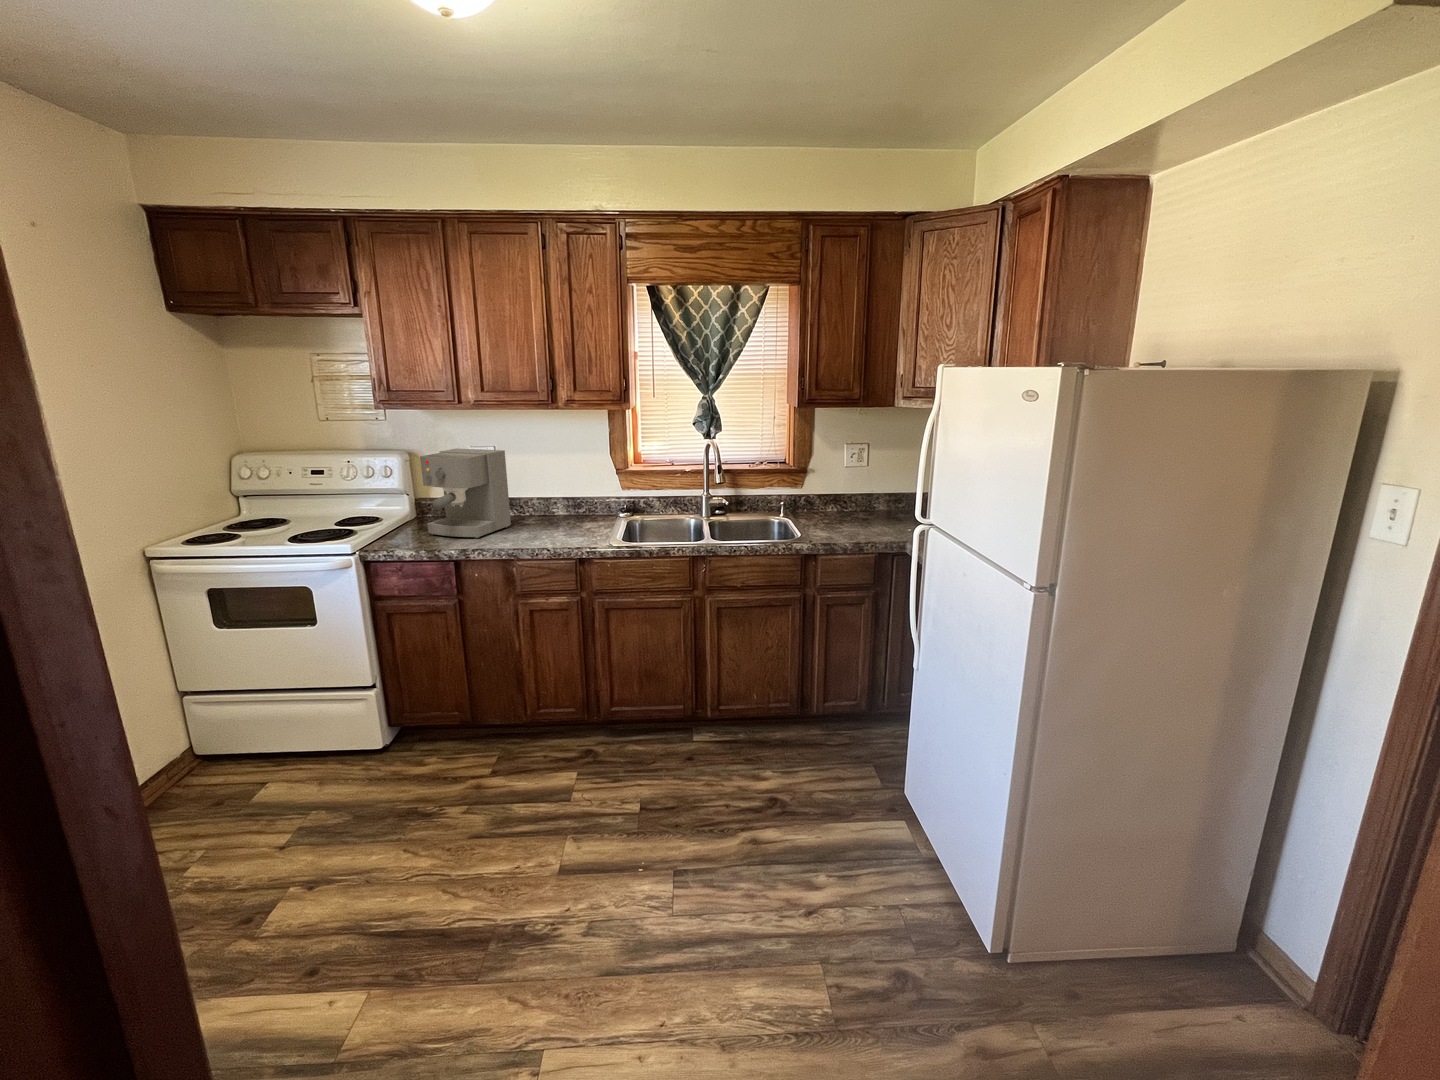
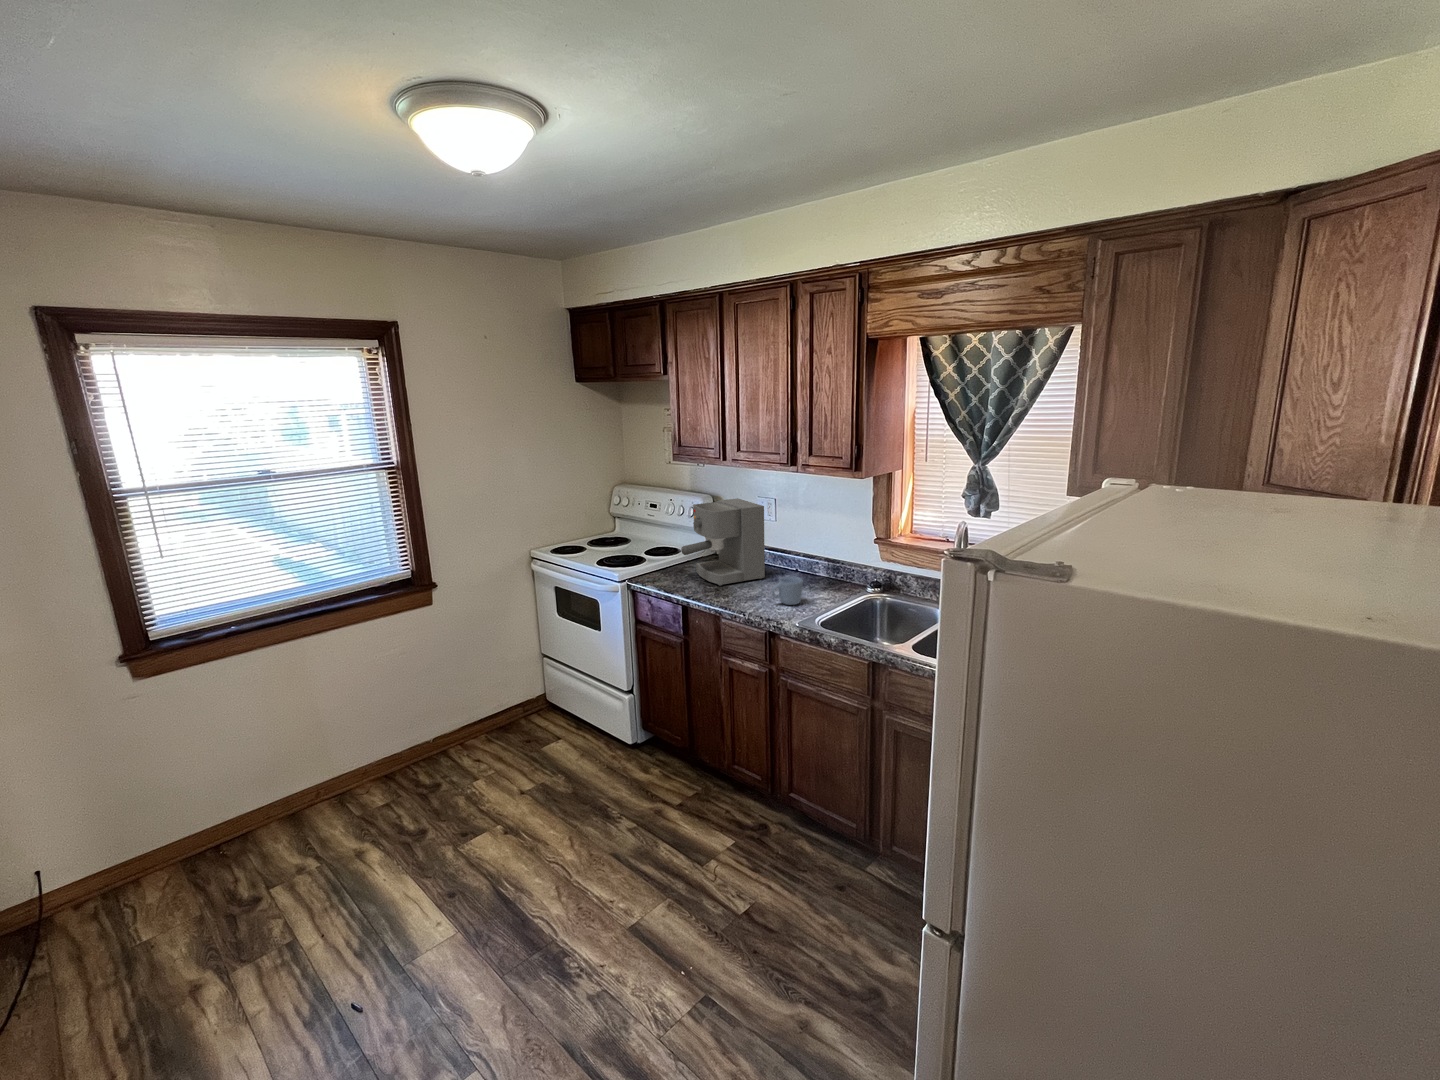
mug: none [557,511,582,538] -> present [771,576,803,605]

